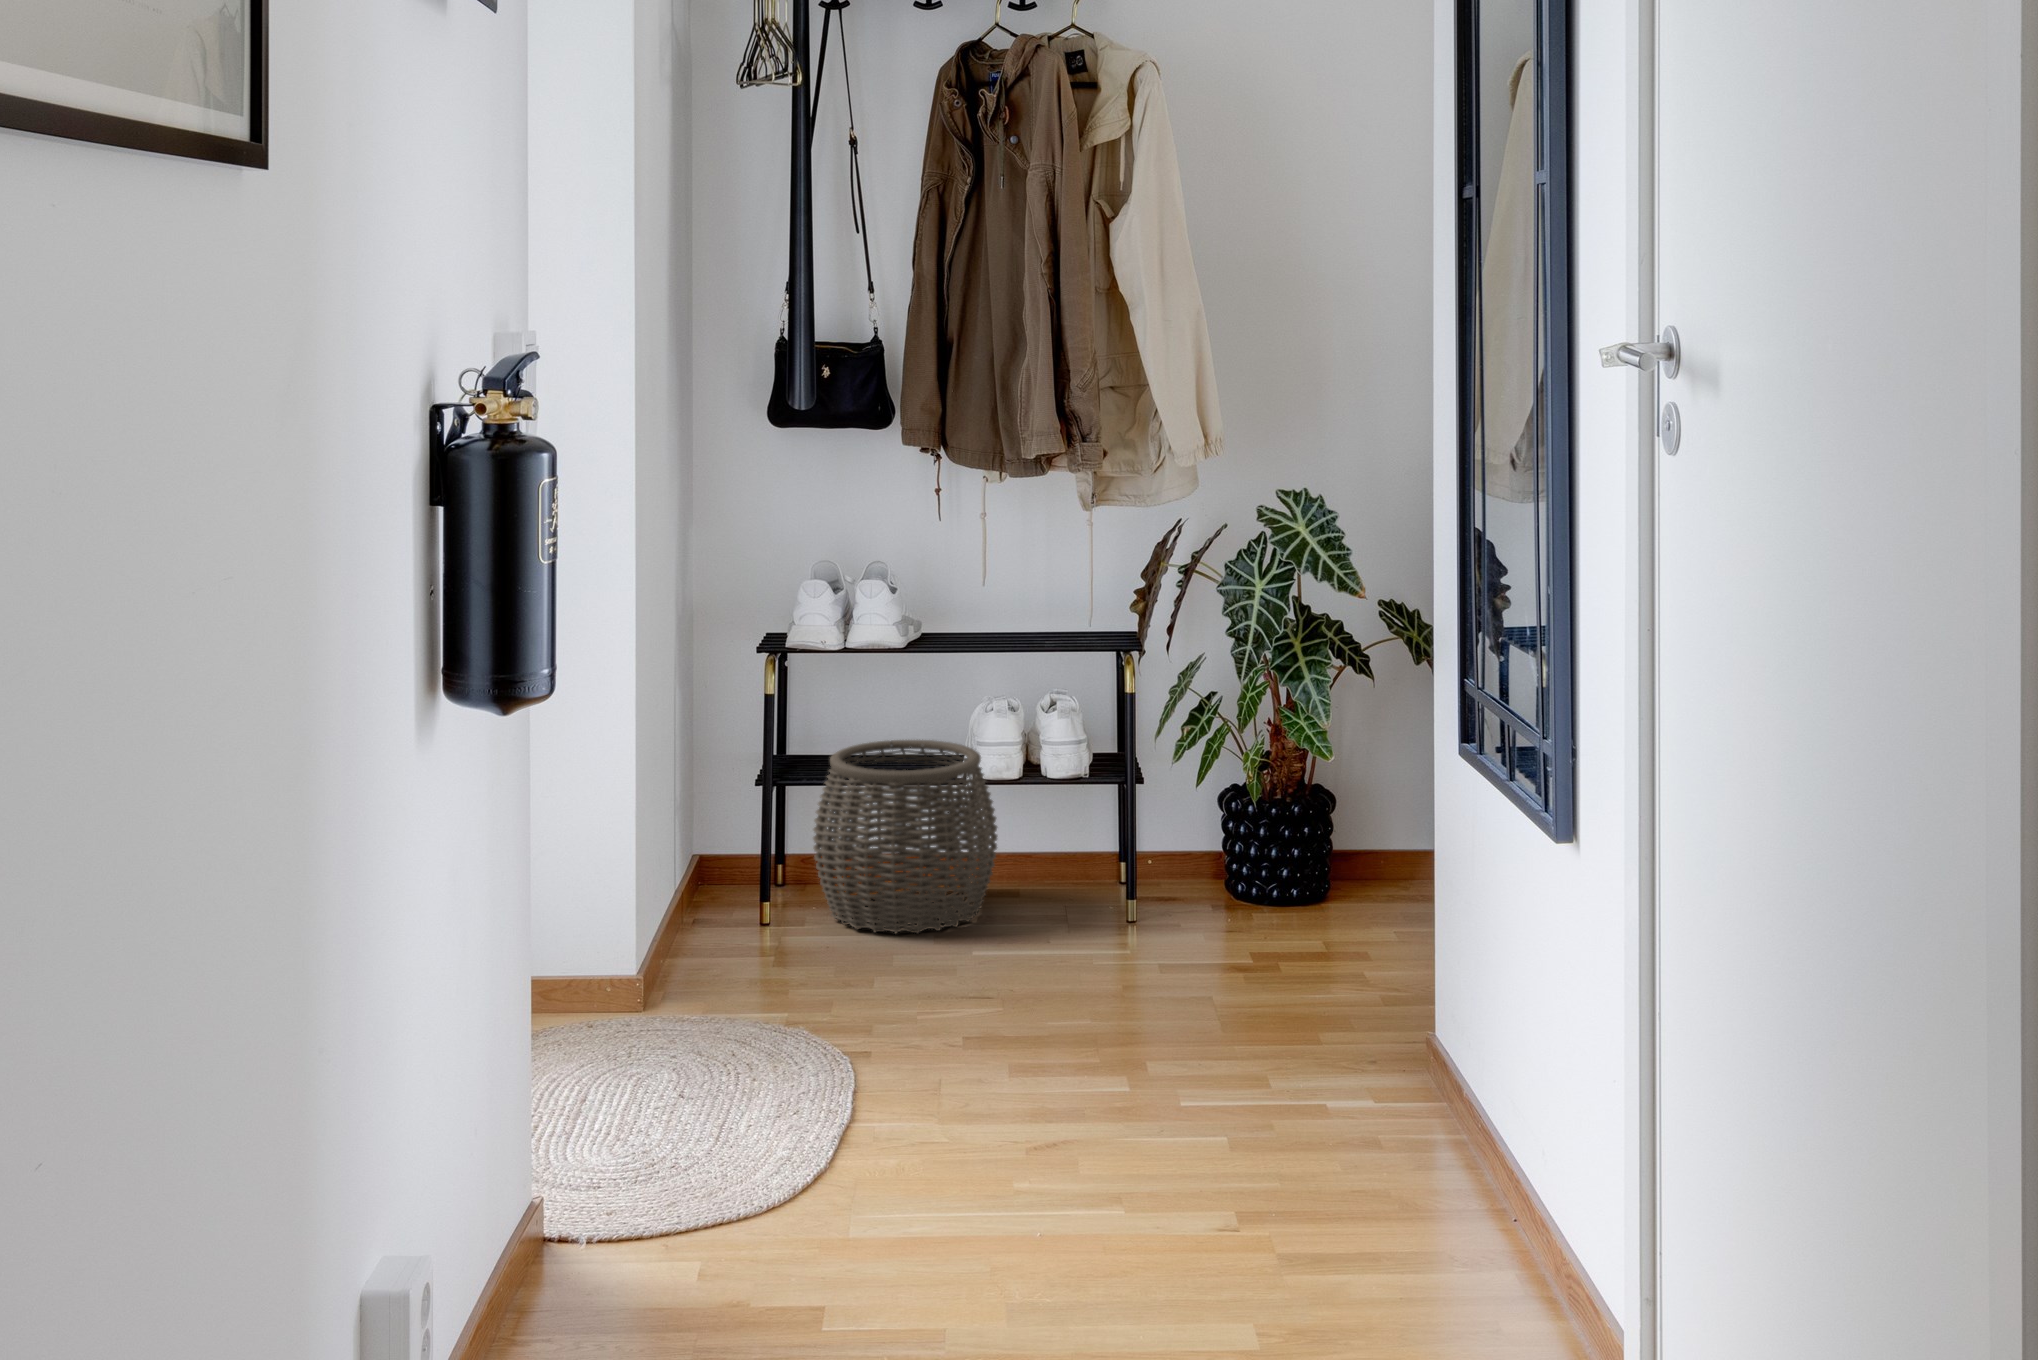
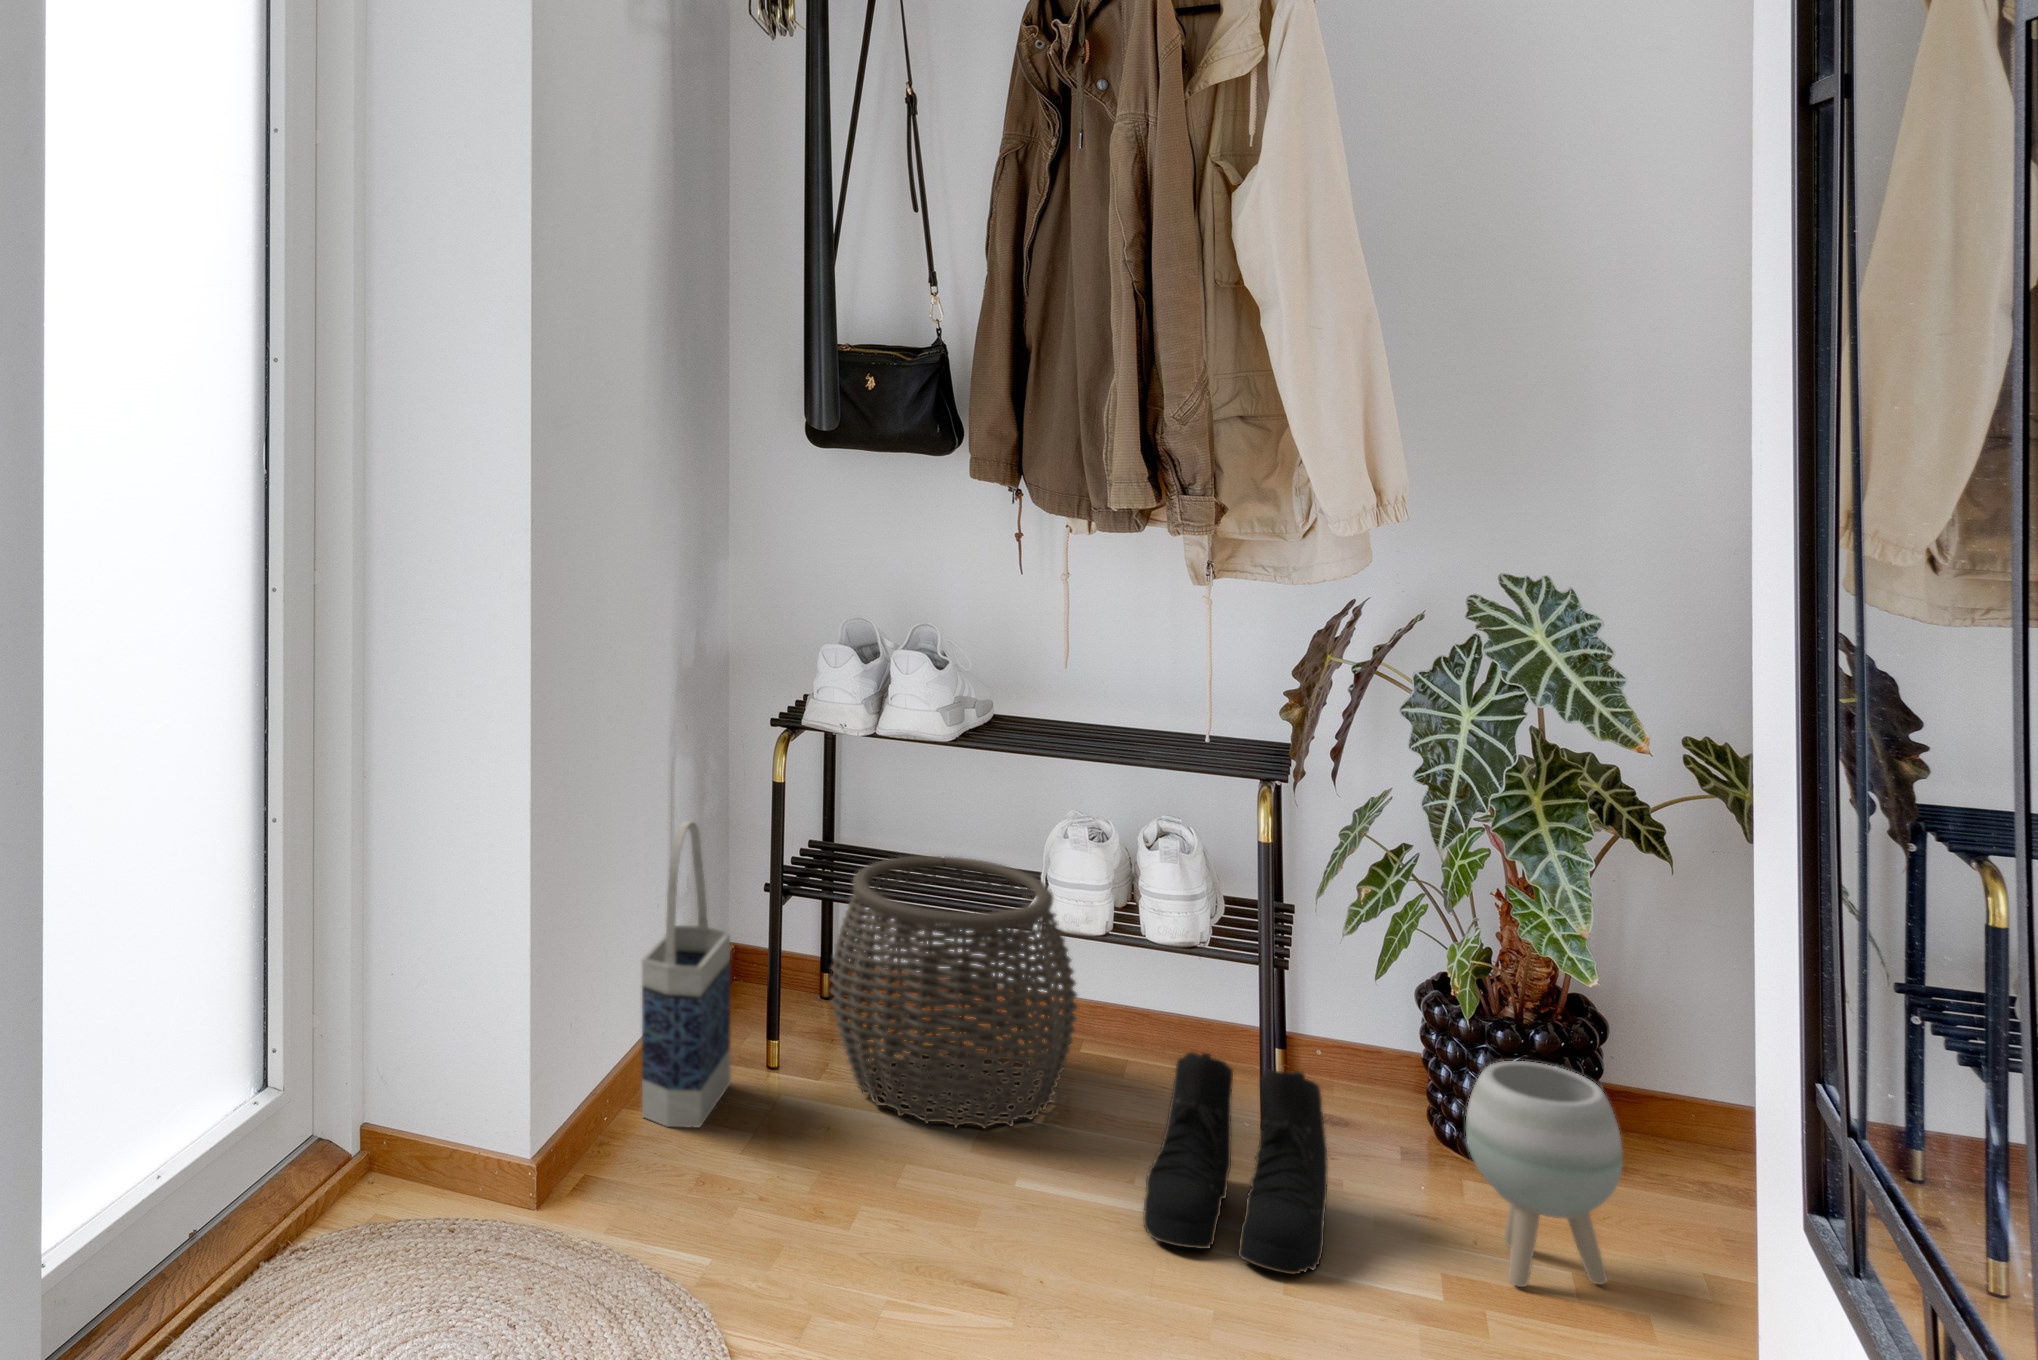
bag: none [680,724,739,964] -> present [642,821,731,1127]
planter: none [1263,813,1354,955] -> present [1466,1061,1623,1287]
boots: none [1063,842,1178,970] -> present [1143,1052,1328,1274]

